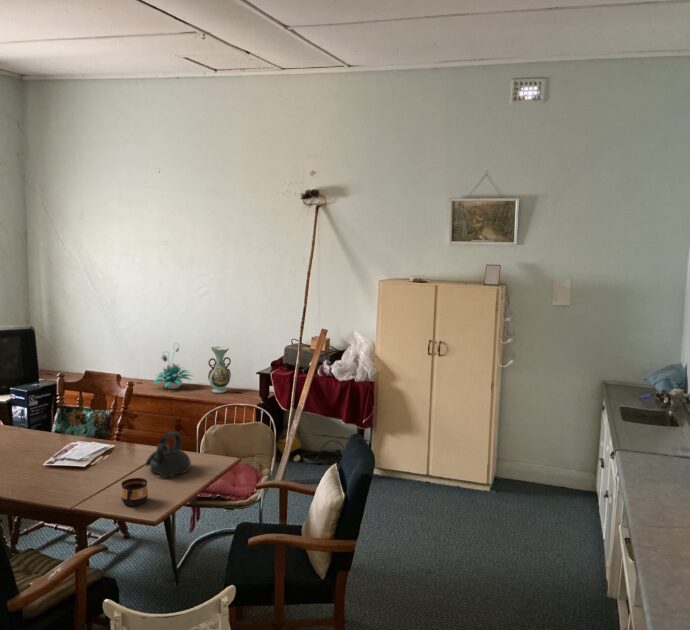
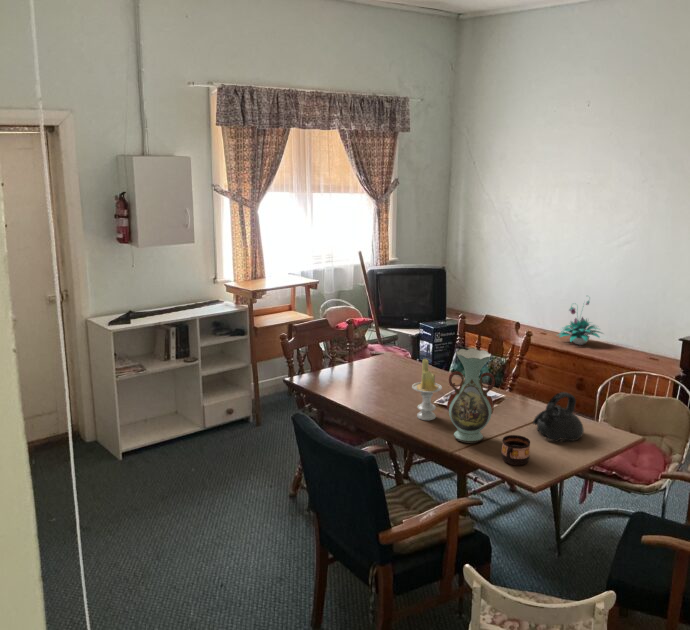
decorative vase: present [208,346,231,394] -> present [447,348,495,443]
candle: none [19,422,53,484] -> present [412,359,442,420]

